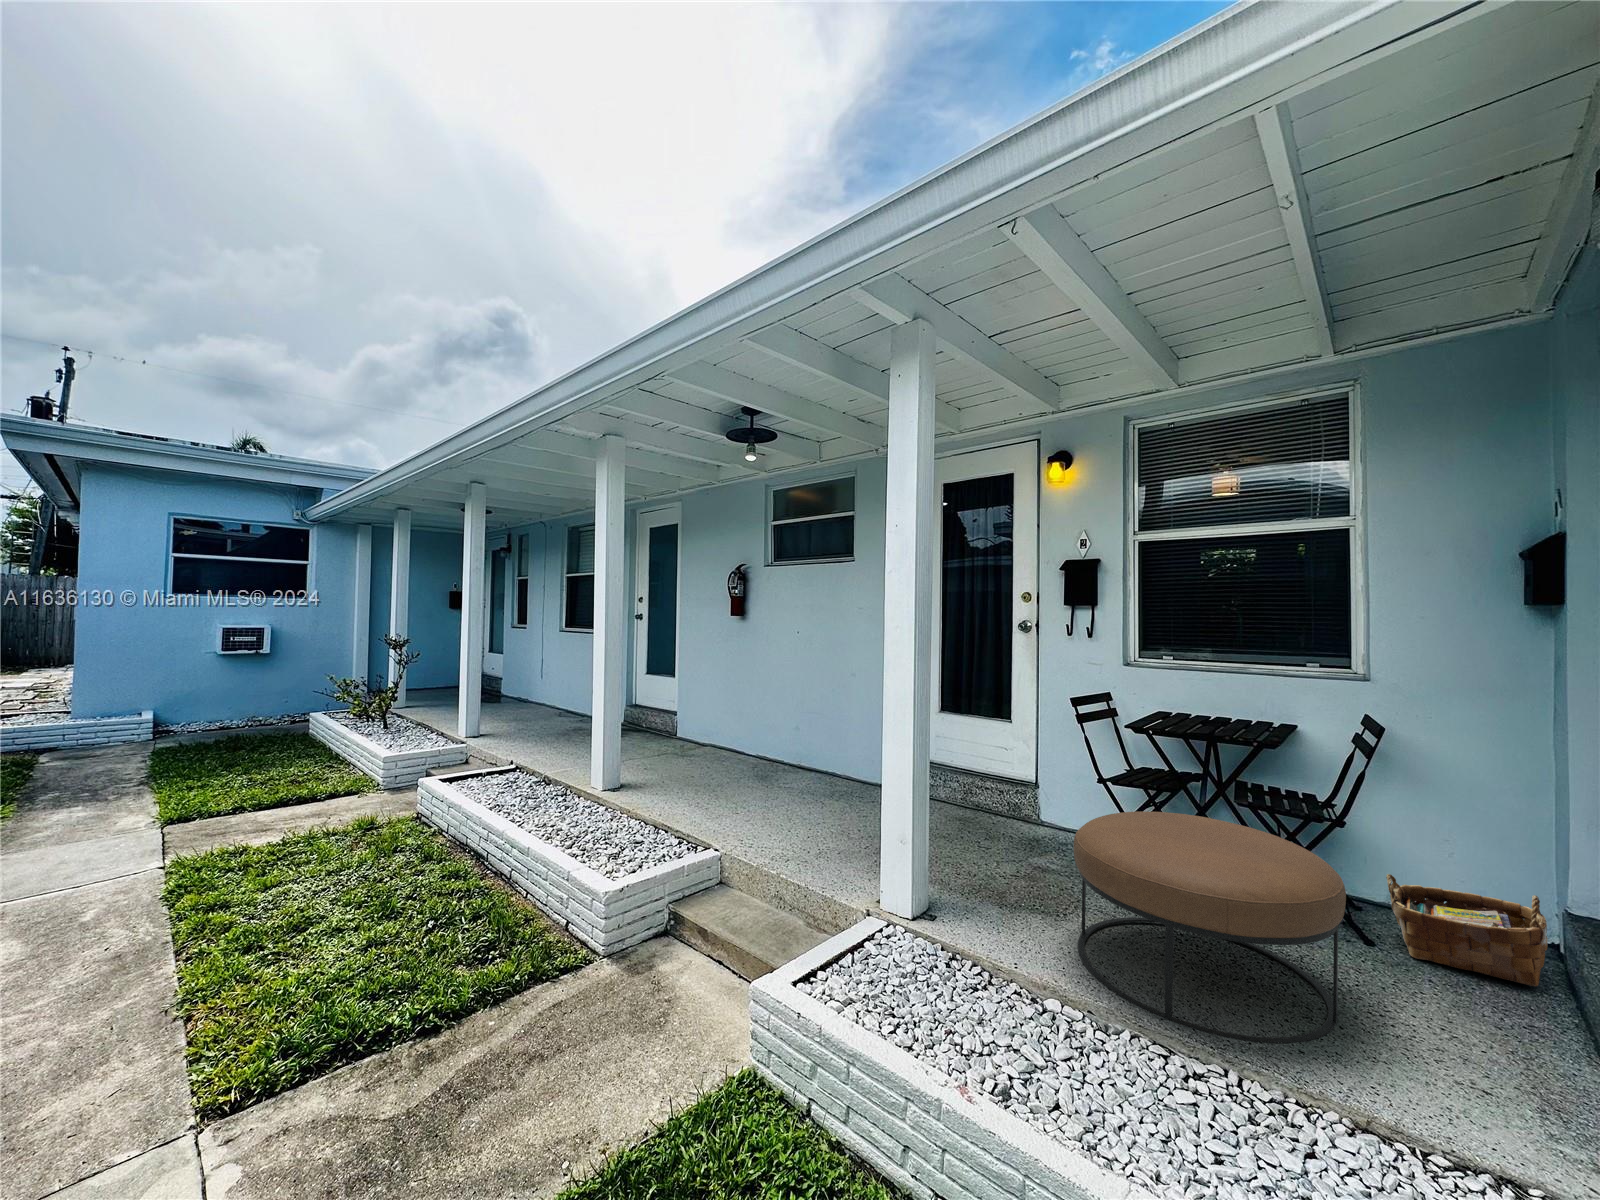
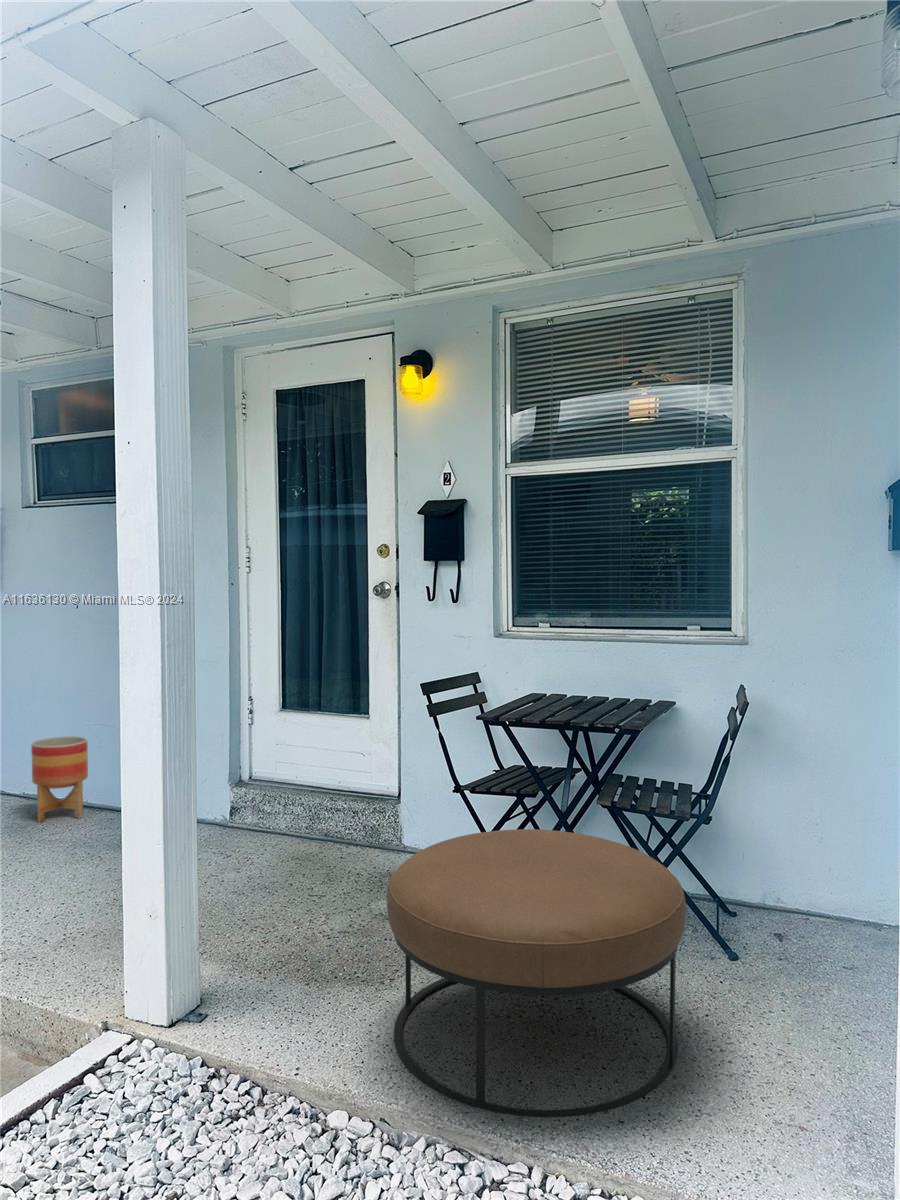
planter: none [772,720,807,776] -> present [31,736,88,822]
woven basket: present [1386,874,1548,986] -> none [752,871,891,978]

